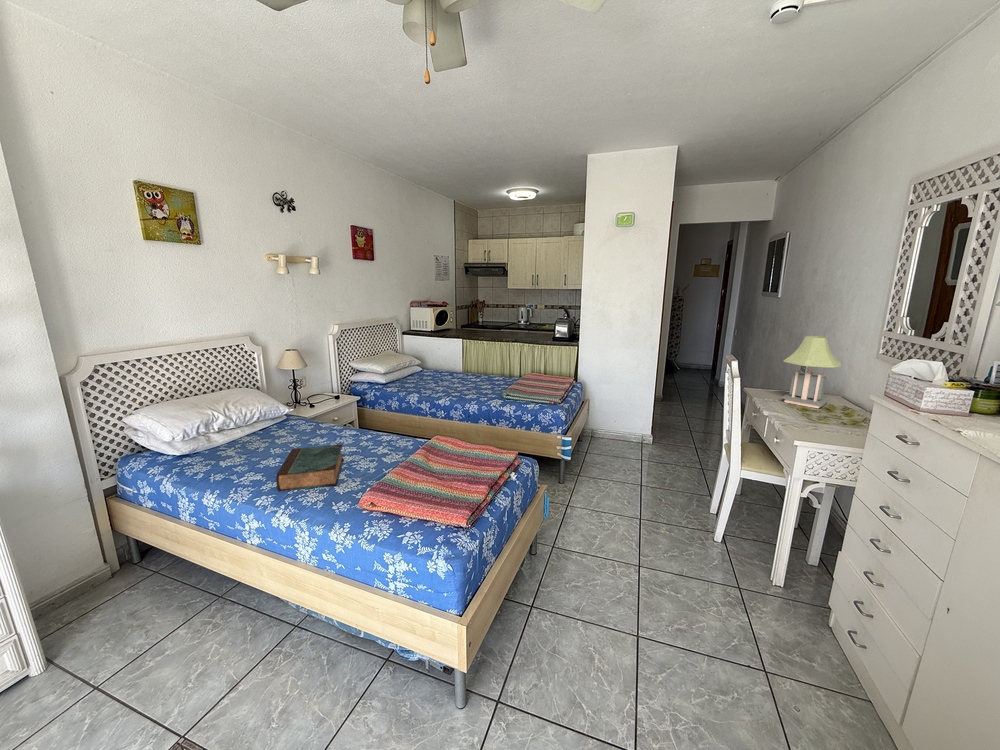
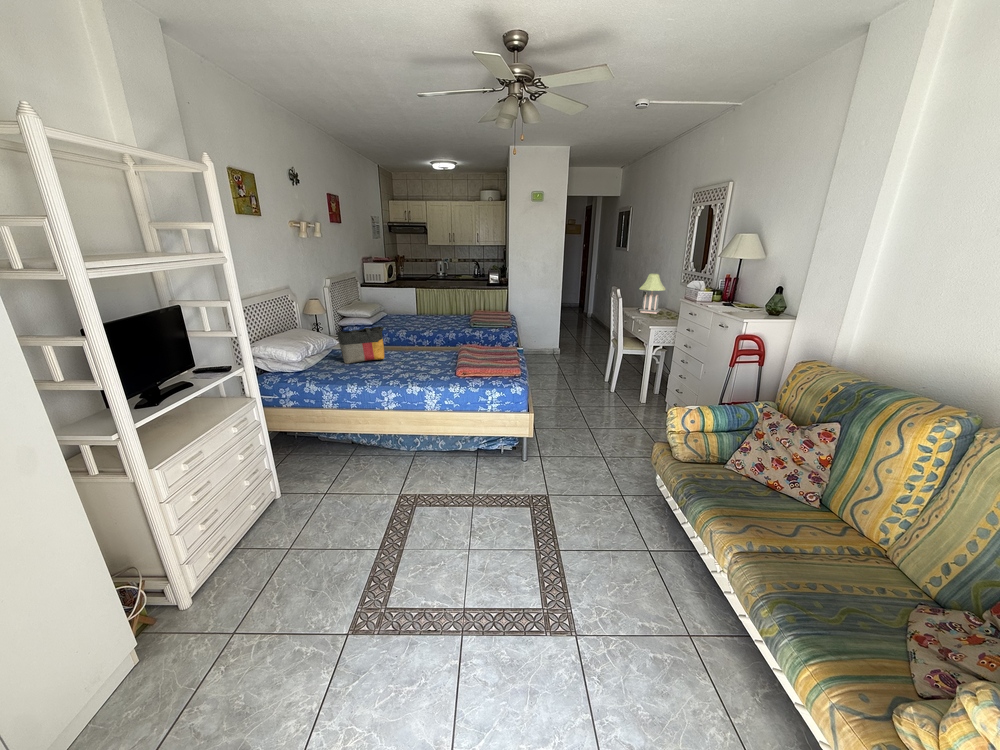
tote bag: none [254,396,325,446] -> present [337,327,384,364]
book: present [276,444,343,492] -> none [383,354,428,378]

